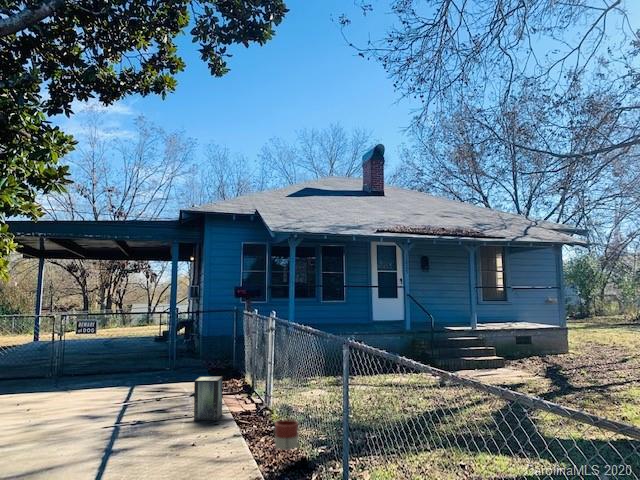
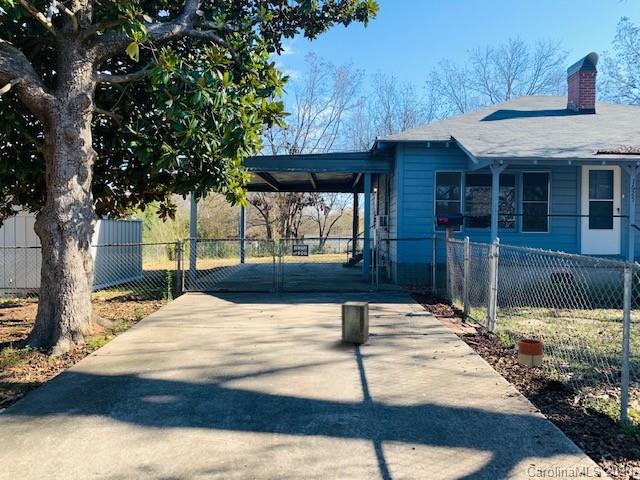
storage box: present [194,376,222,420] -> present [341,302,369,343]

